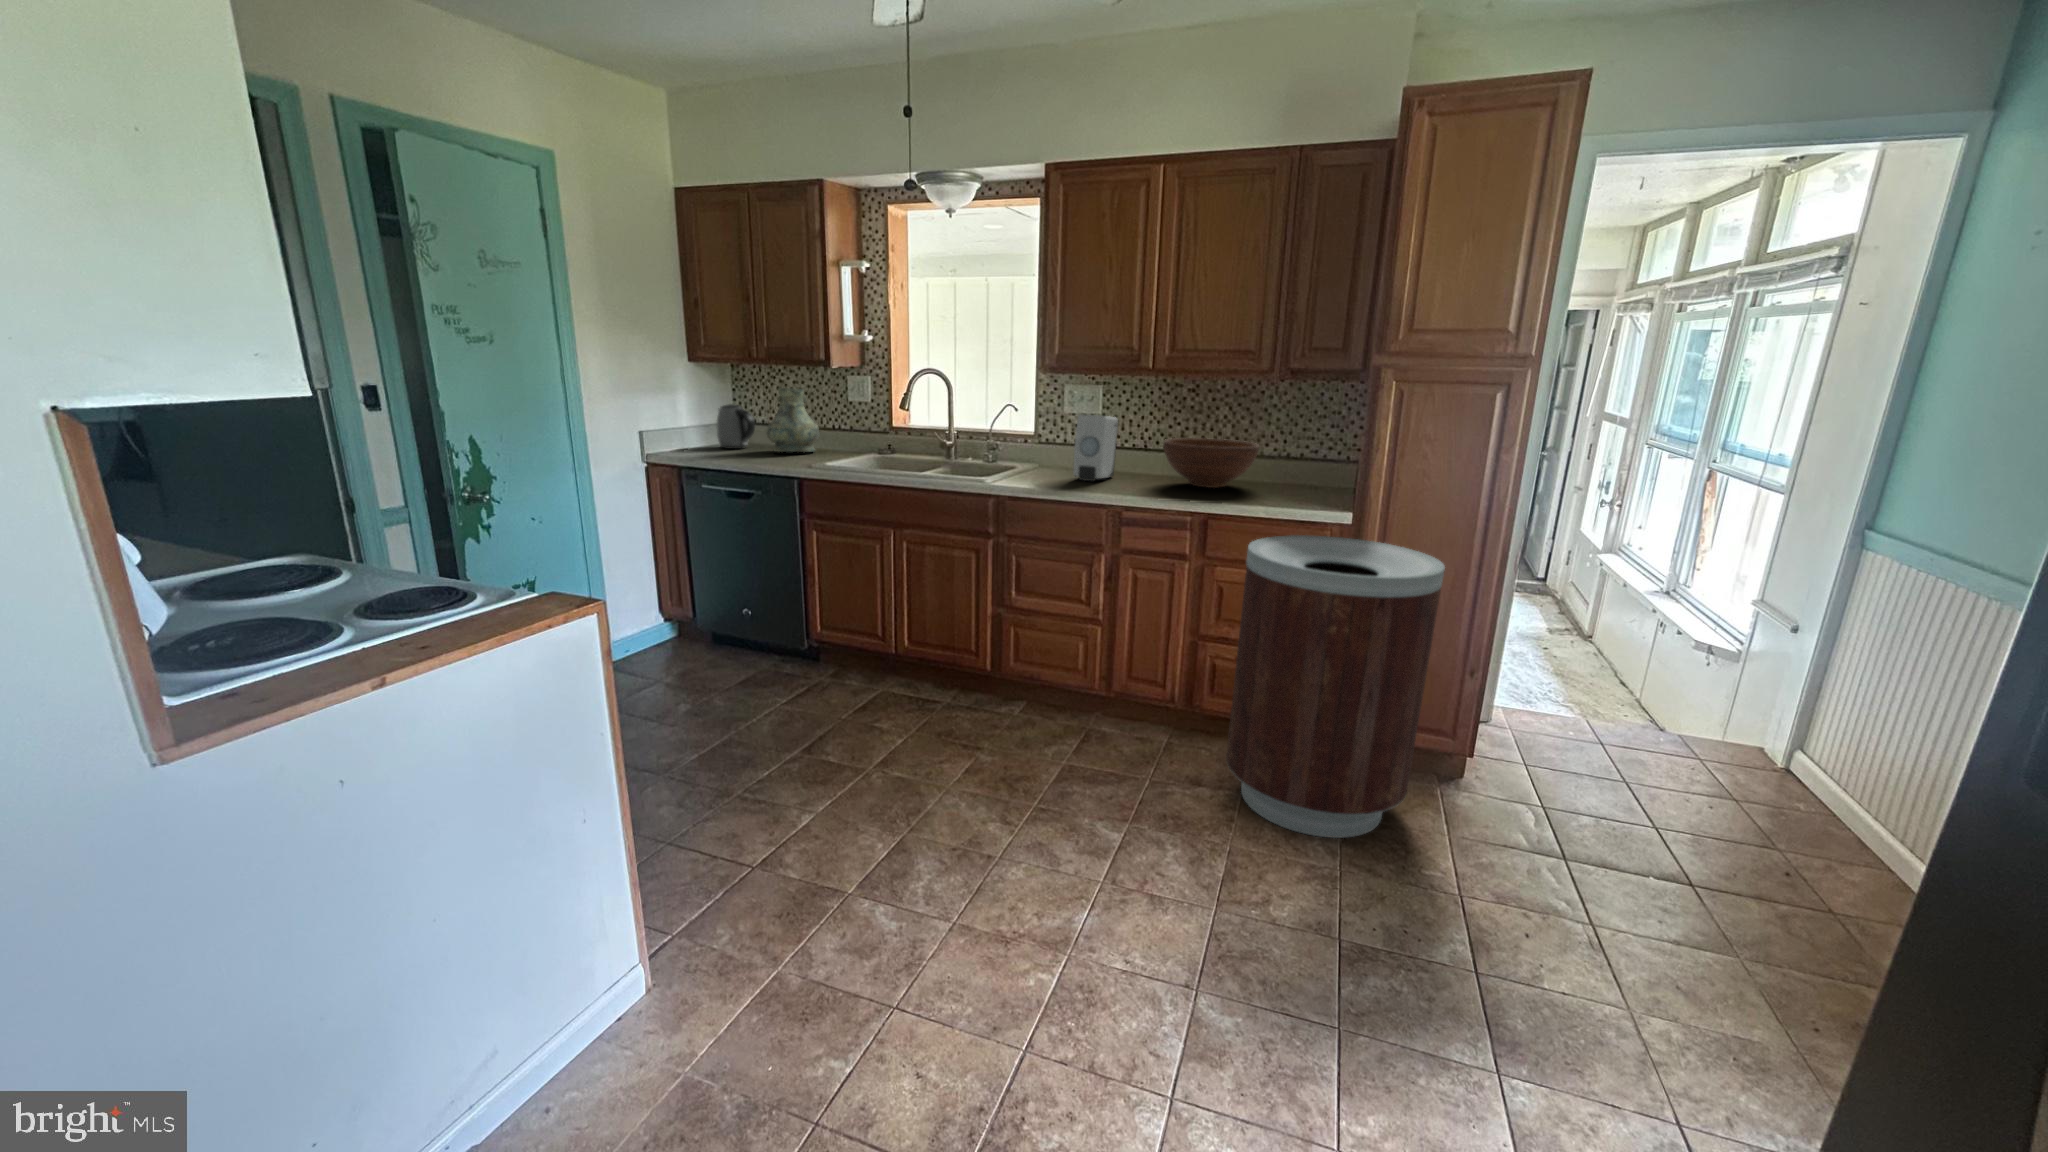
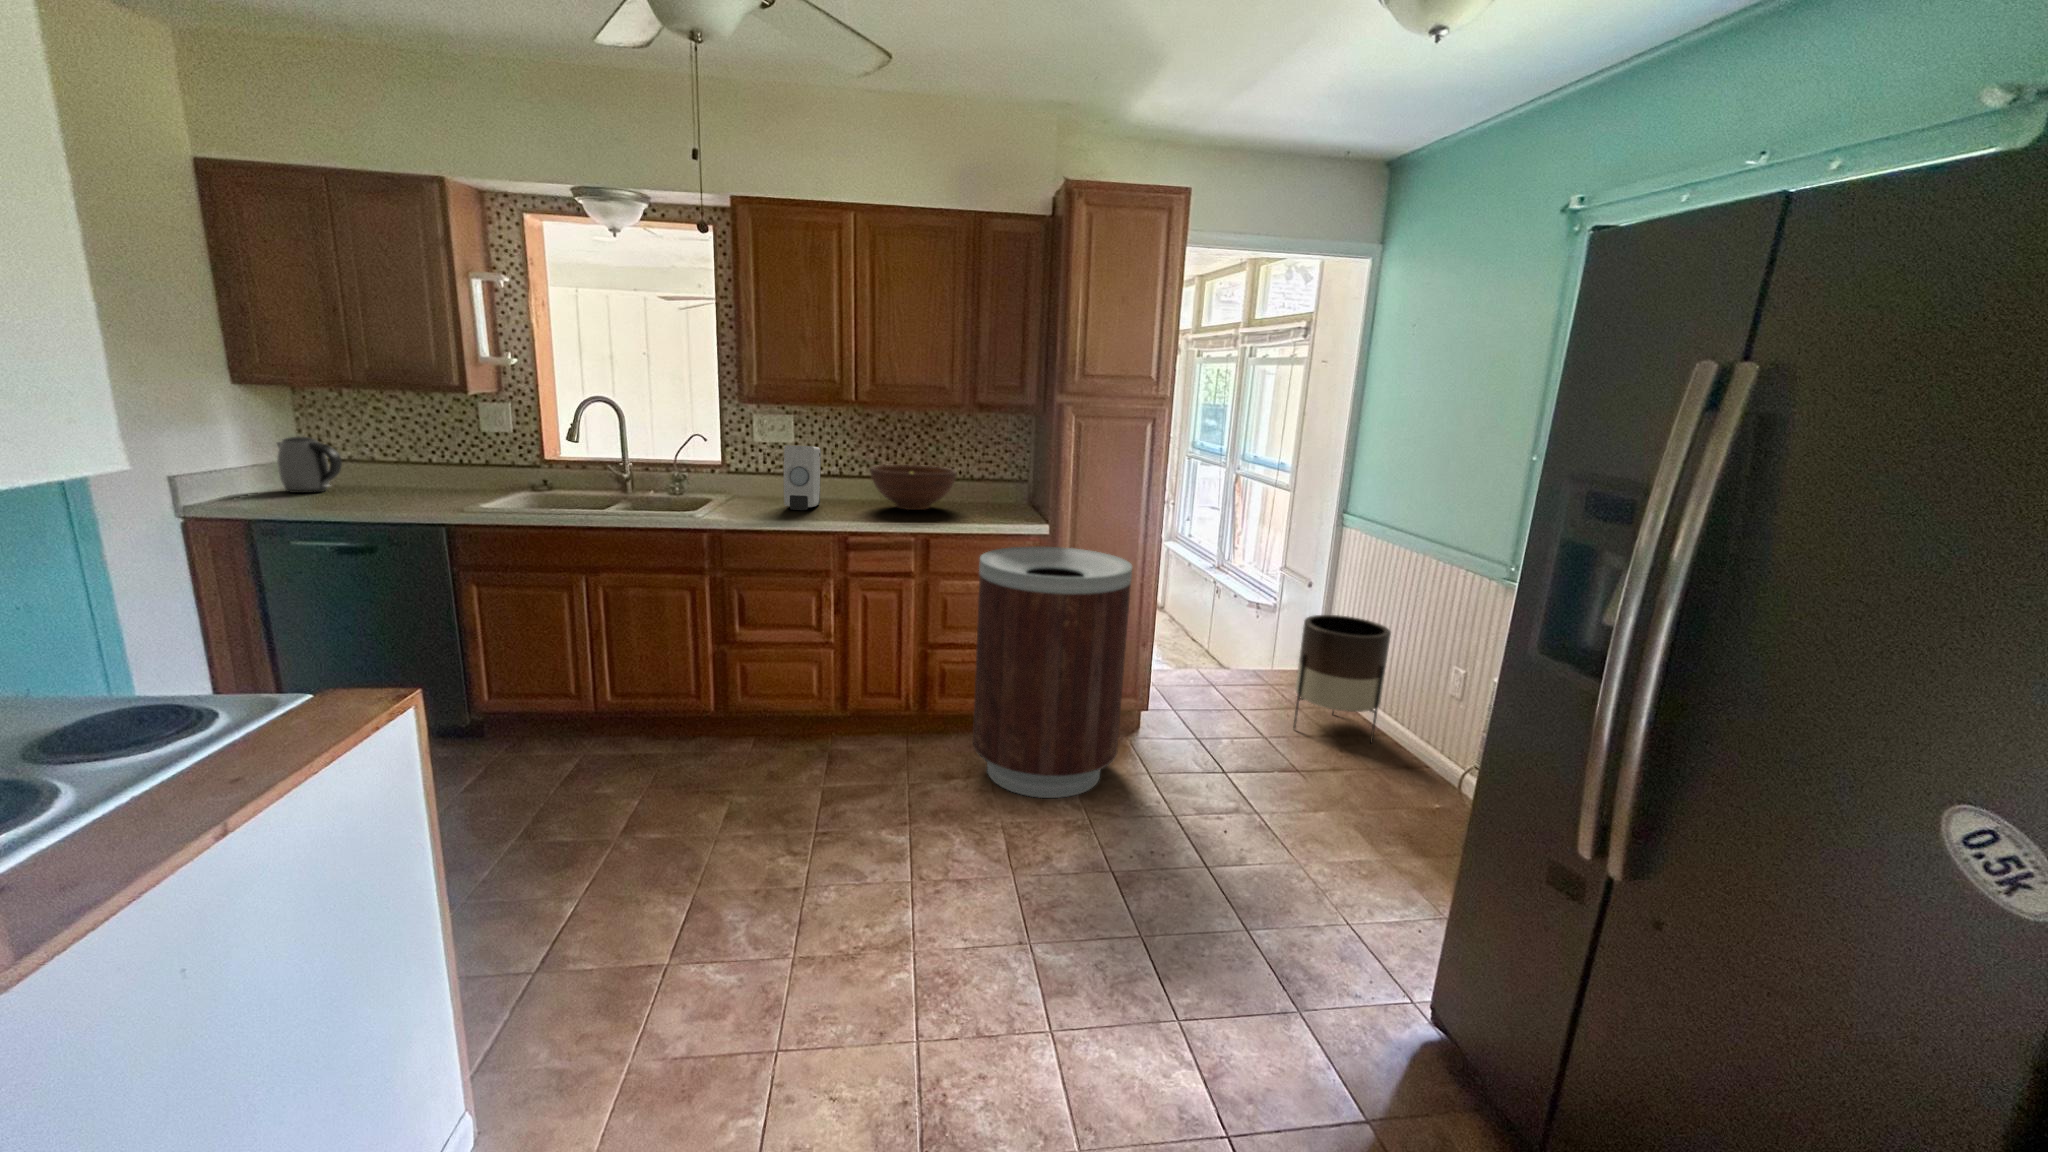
vase: present [767,388,820,452] -> none [367,417,444,494]
planter: none [1711,672,1918,878] -> present [1293,615,1391,743]

